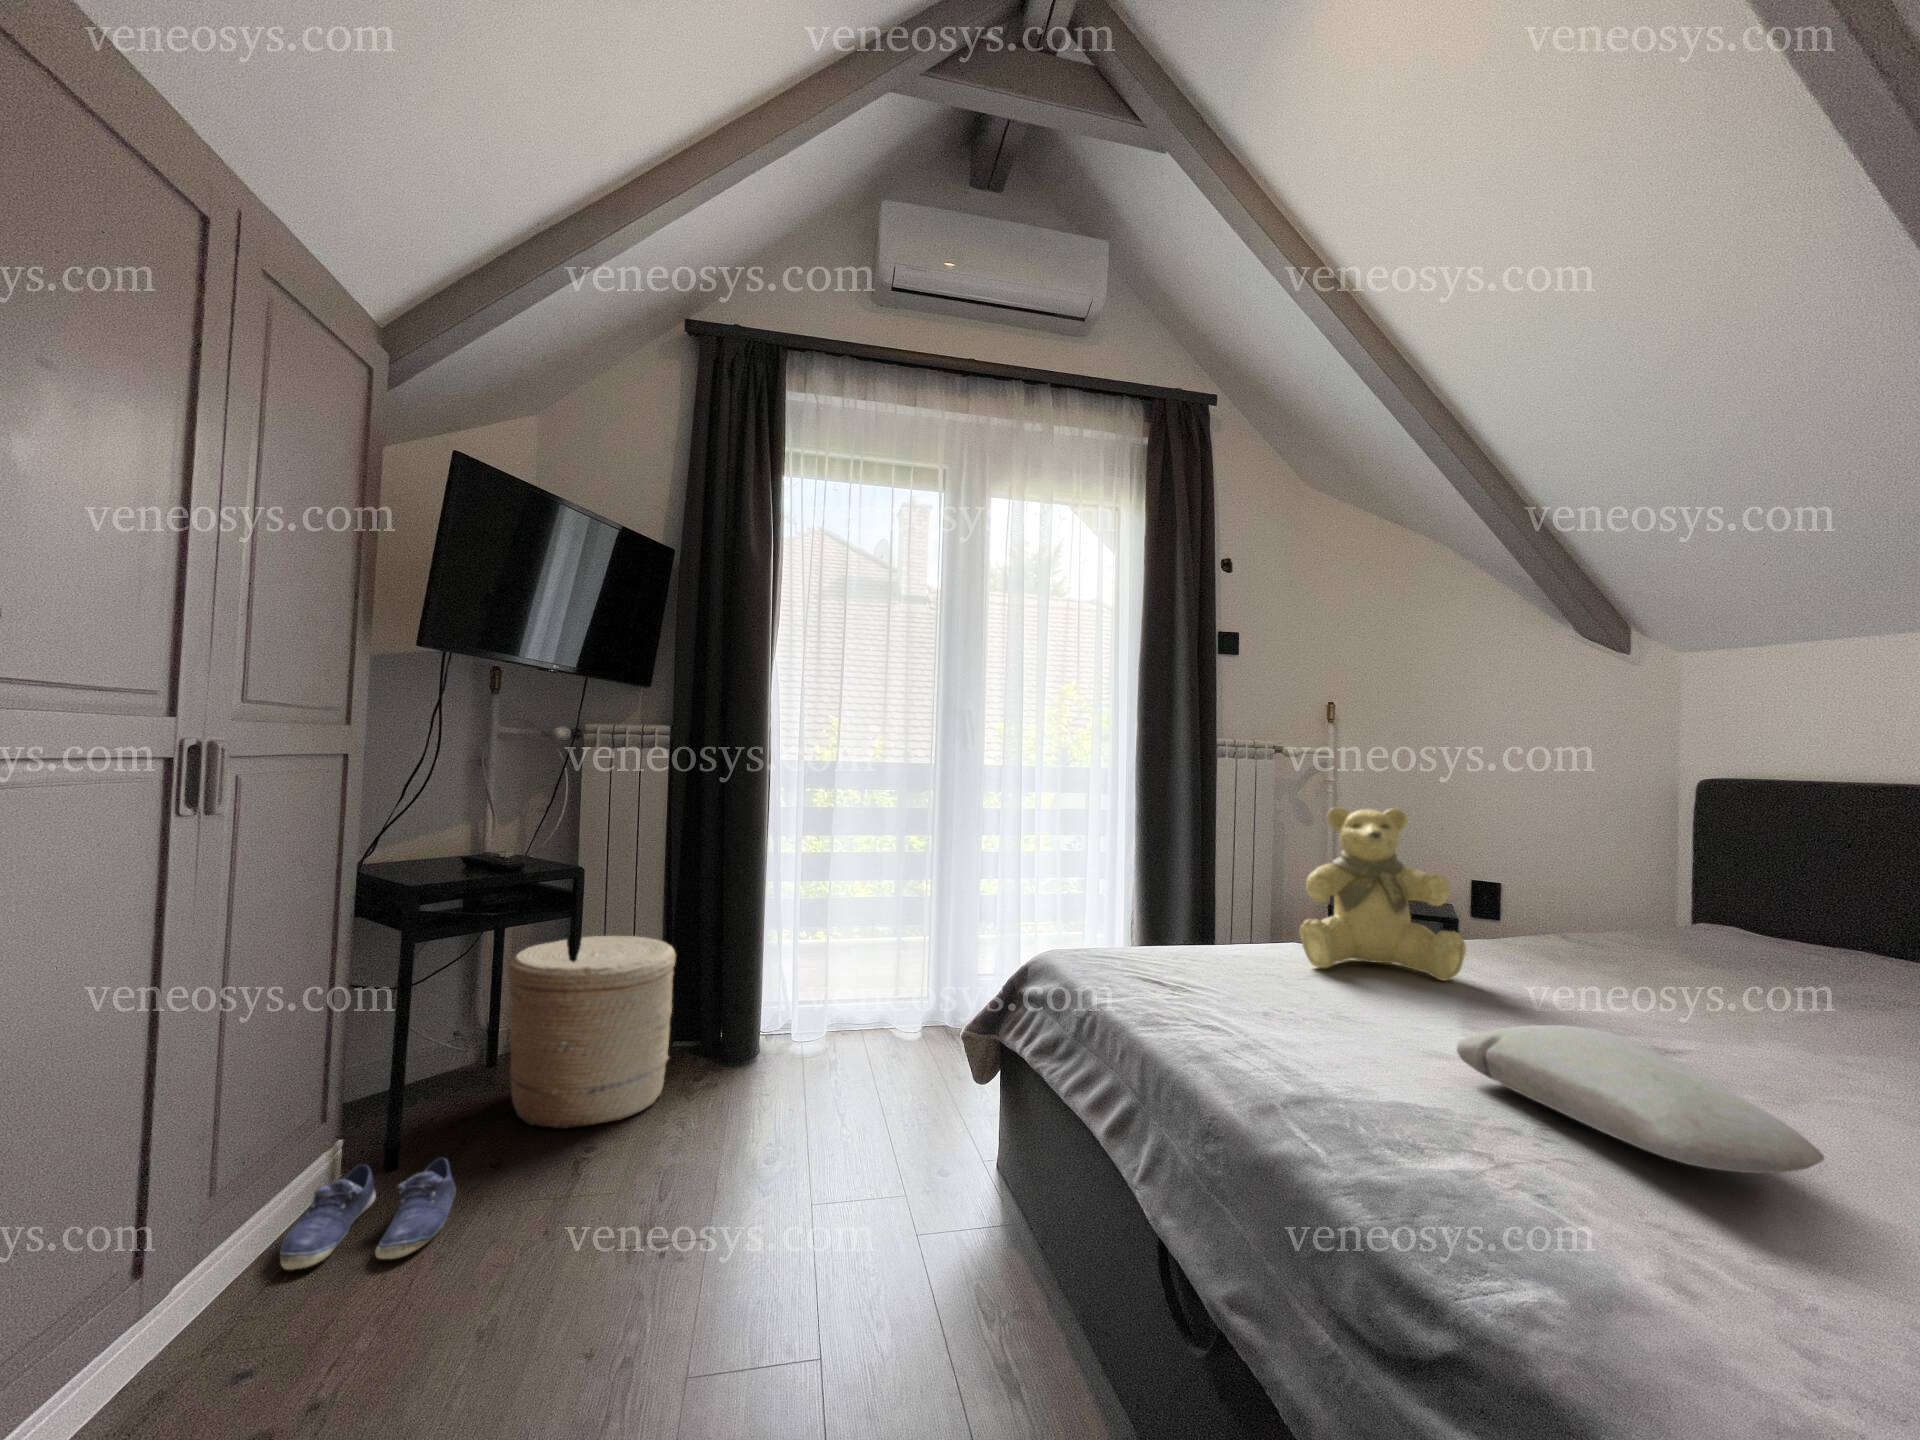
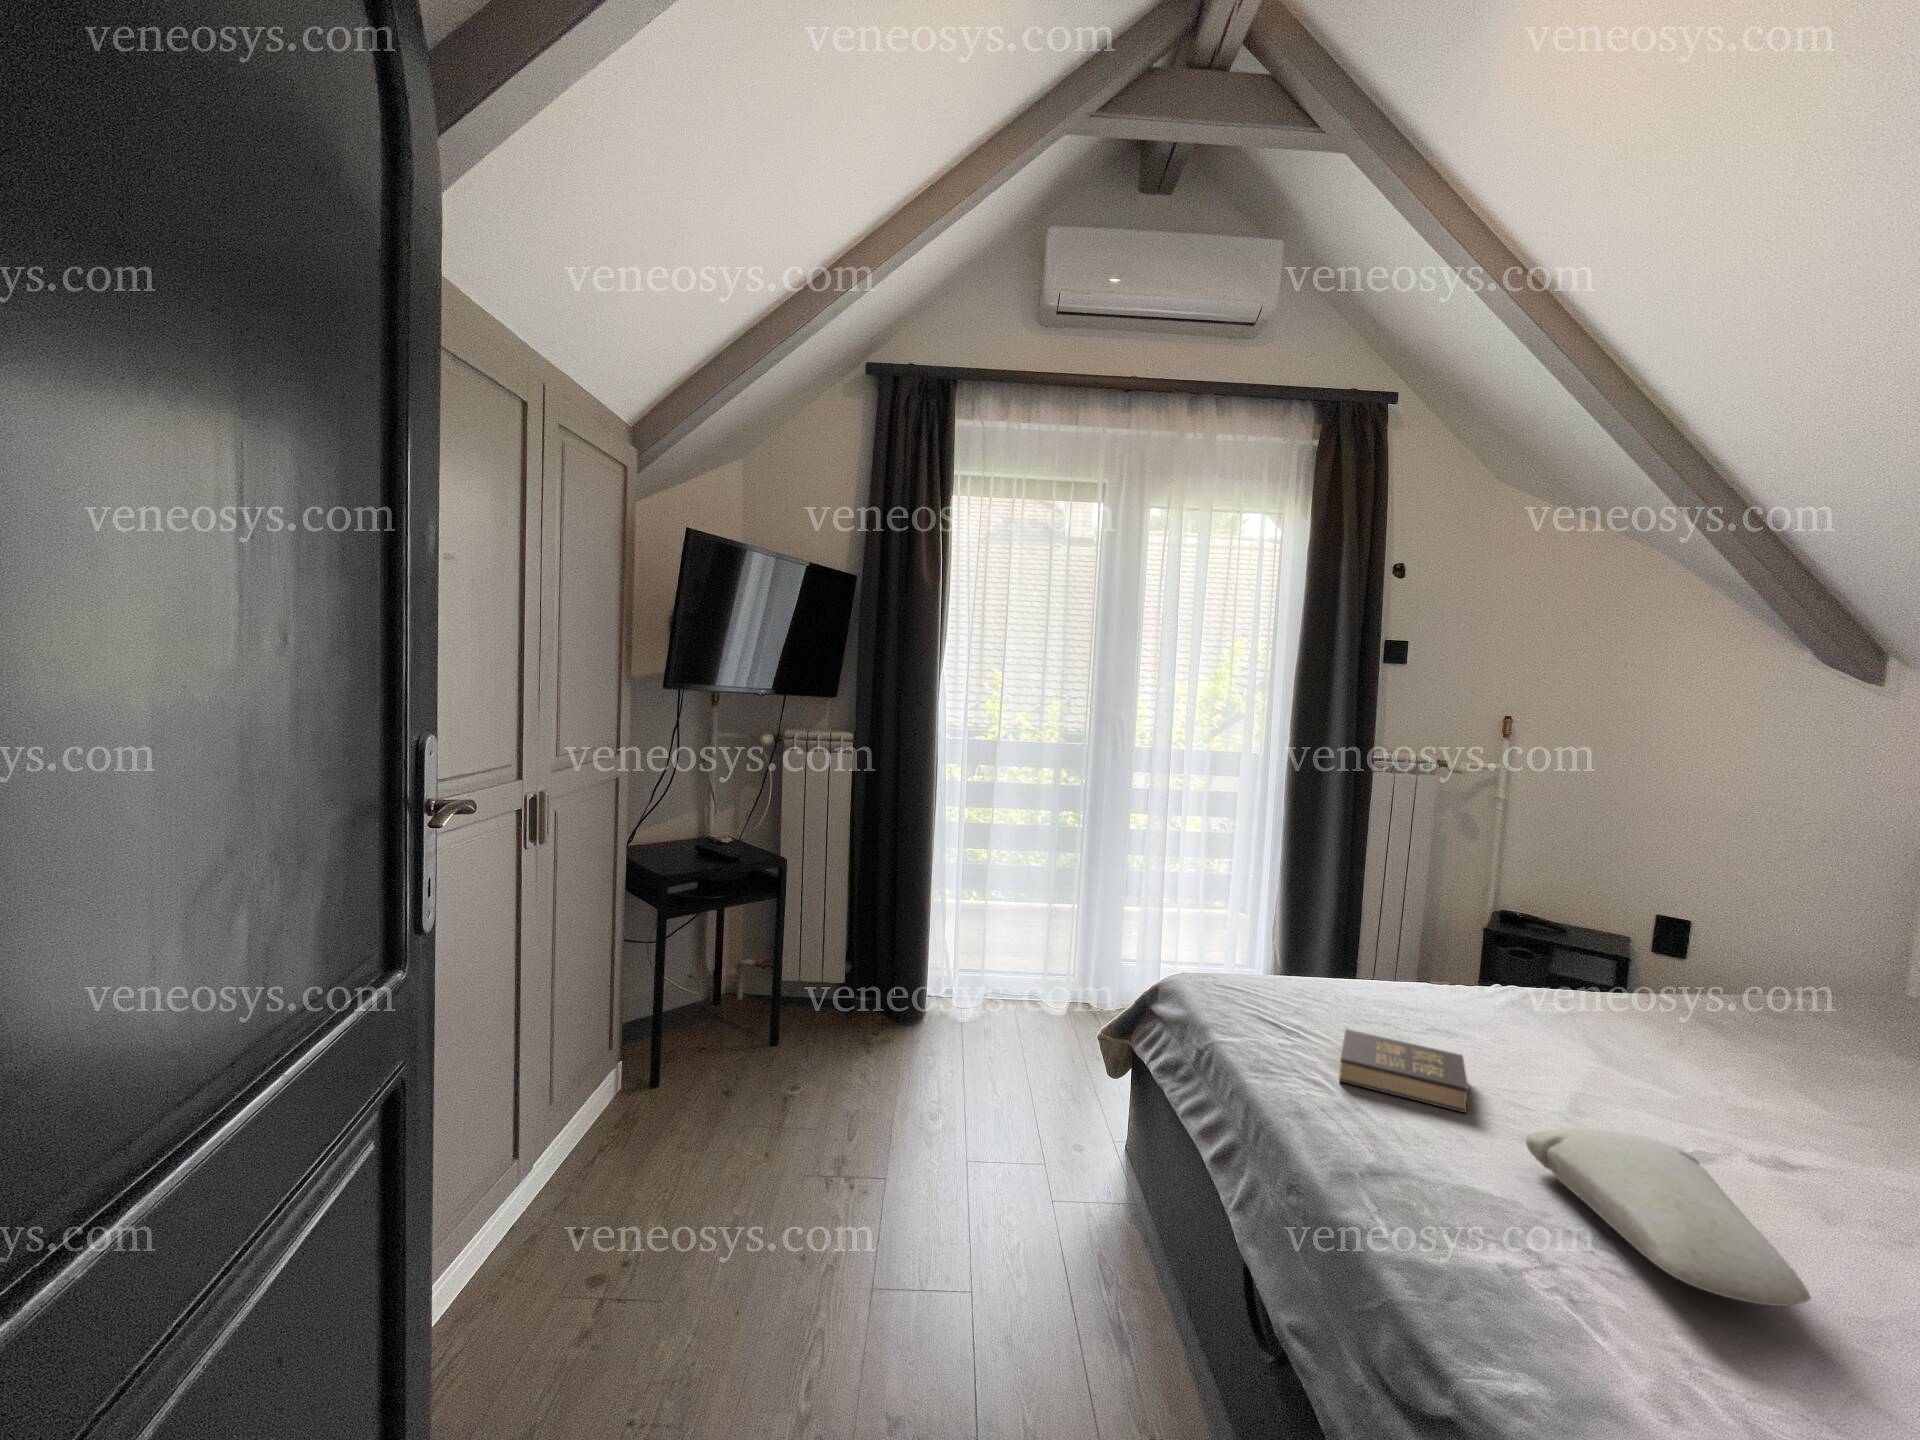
teddy bear: present [1300,807,1466,981] -> none [1420,873,1586,1051]
woven basket: present [508,936,676,1129] -> none [730,911,859,1071]
hardback book: none [1236,971,1380,1039] -> present [1339,1029,1468,1113]
shoe: present [280,1158,456,1270] -> none [591,1089,702,1165]

